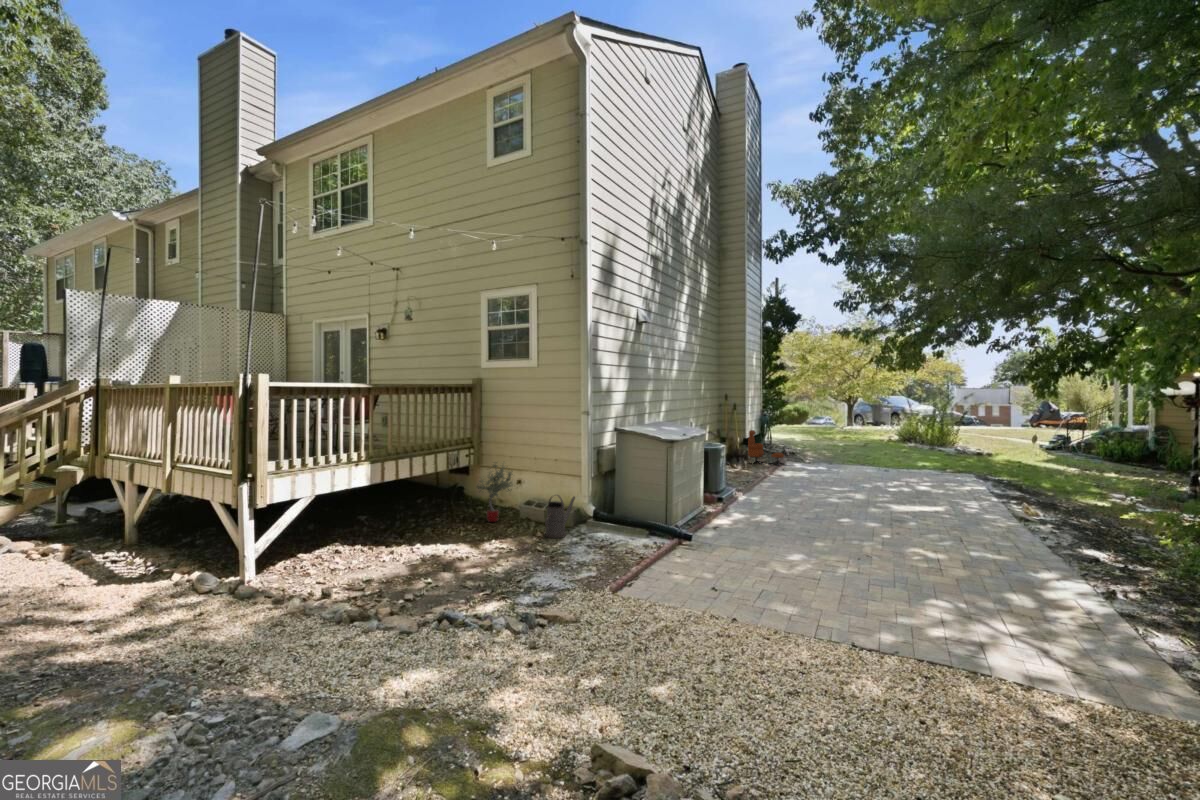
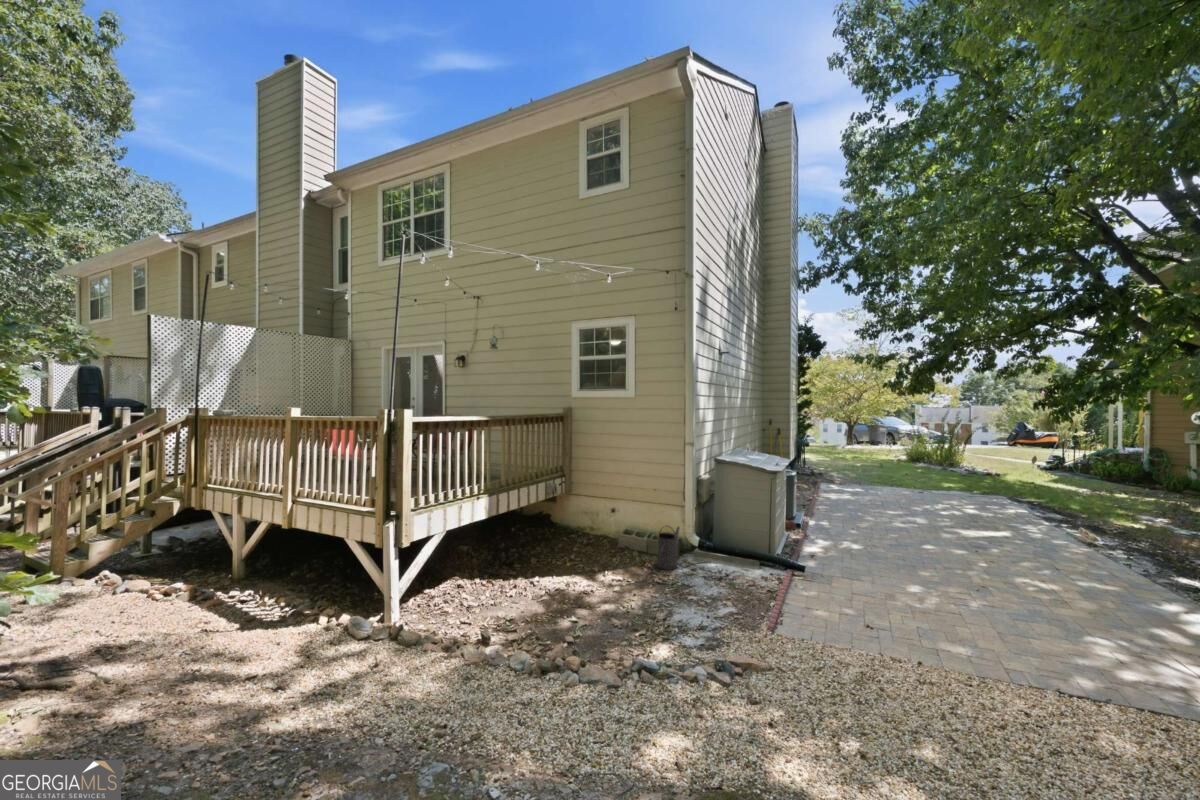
lounge chair: present [748,430,785,465] -> none [791,453,832,488]
potted tree: present [477,462,513,522] -> none [571,491,614,552]

